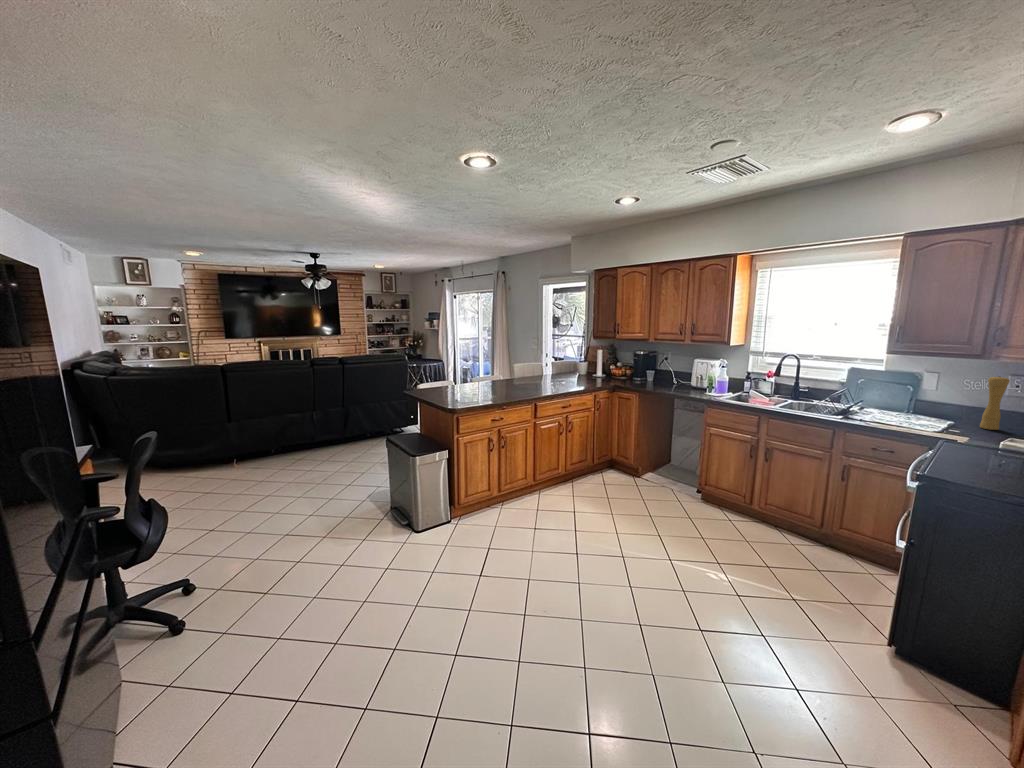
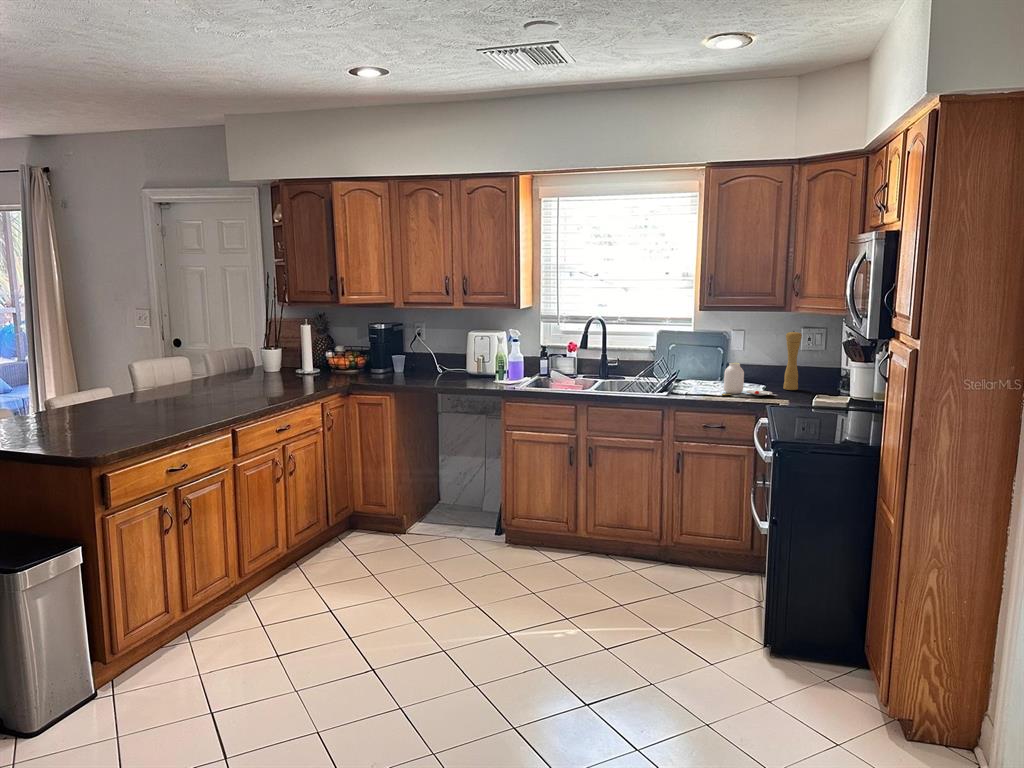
jar: none [898,399,960,431] -> present [722,363,772,396]

